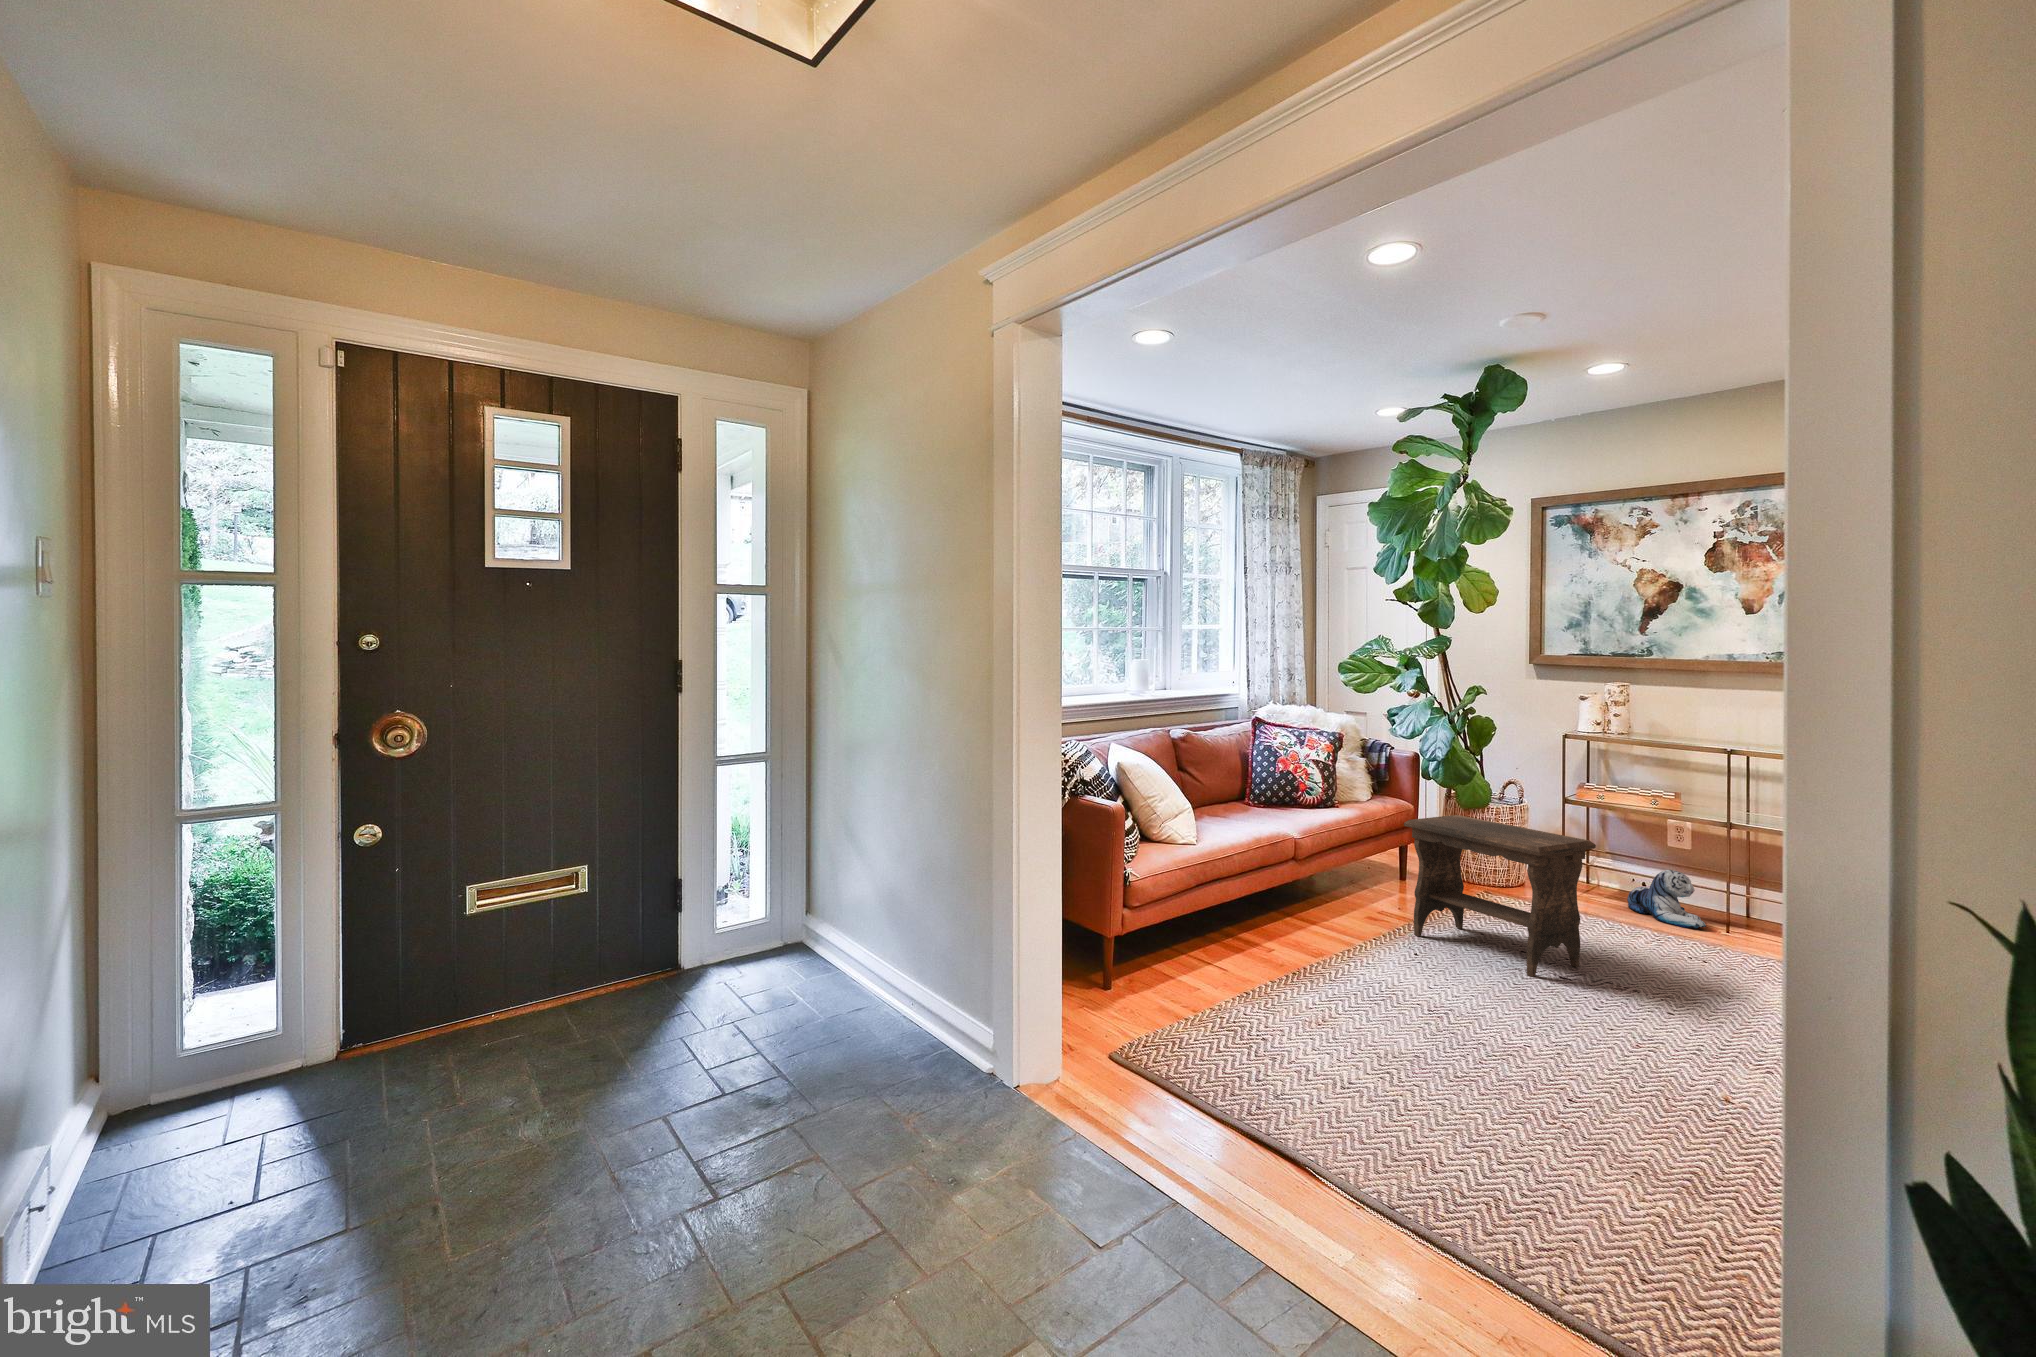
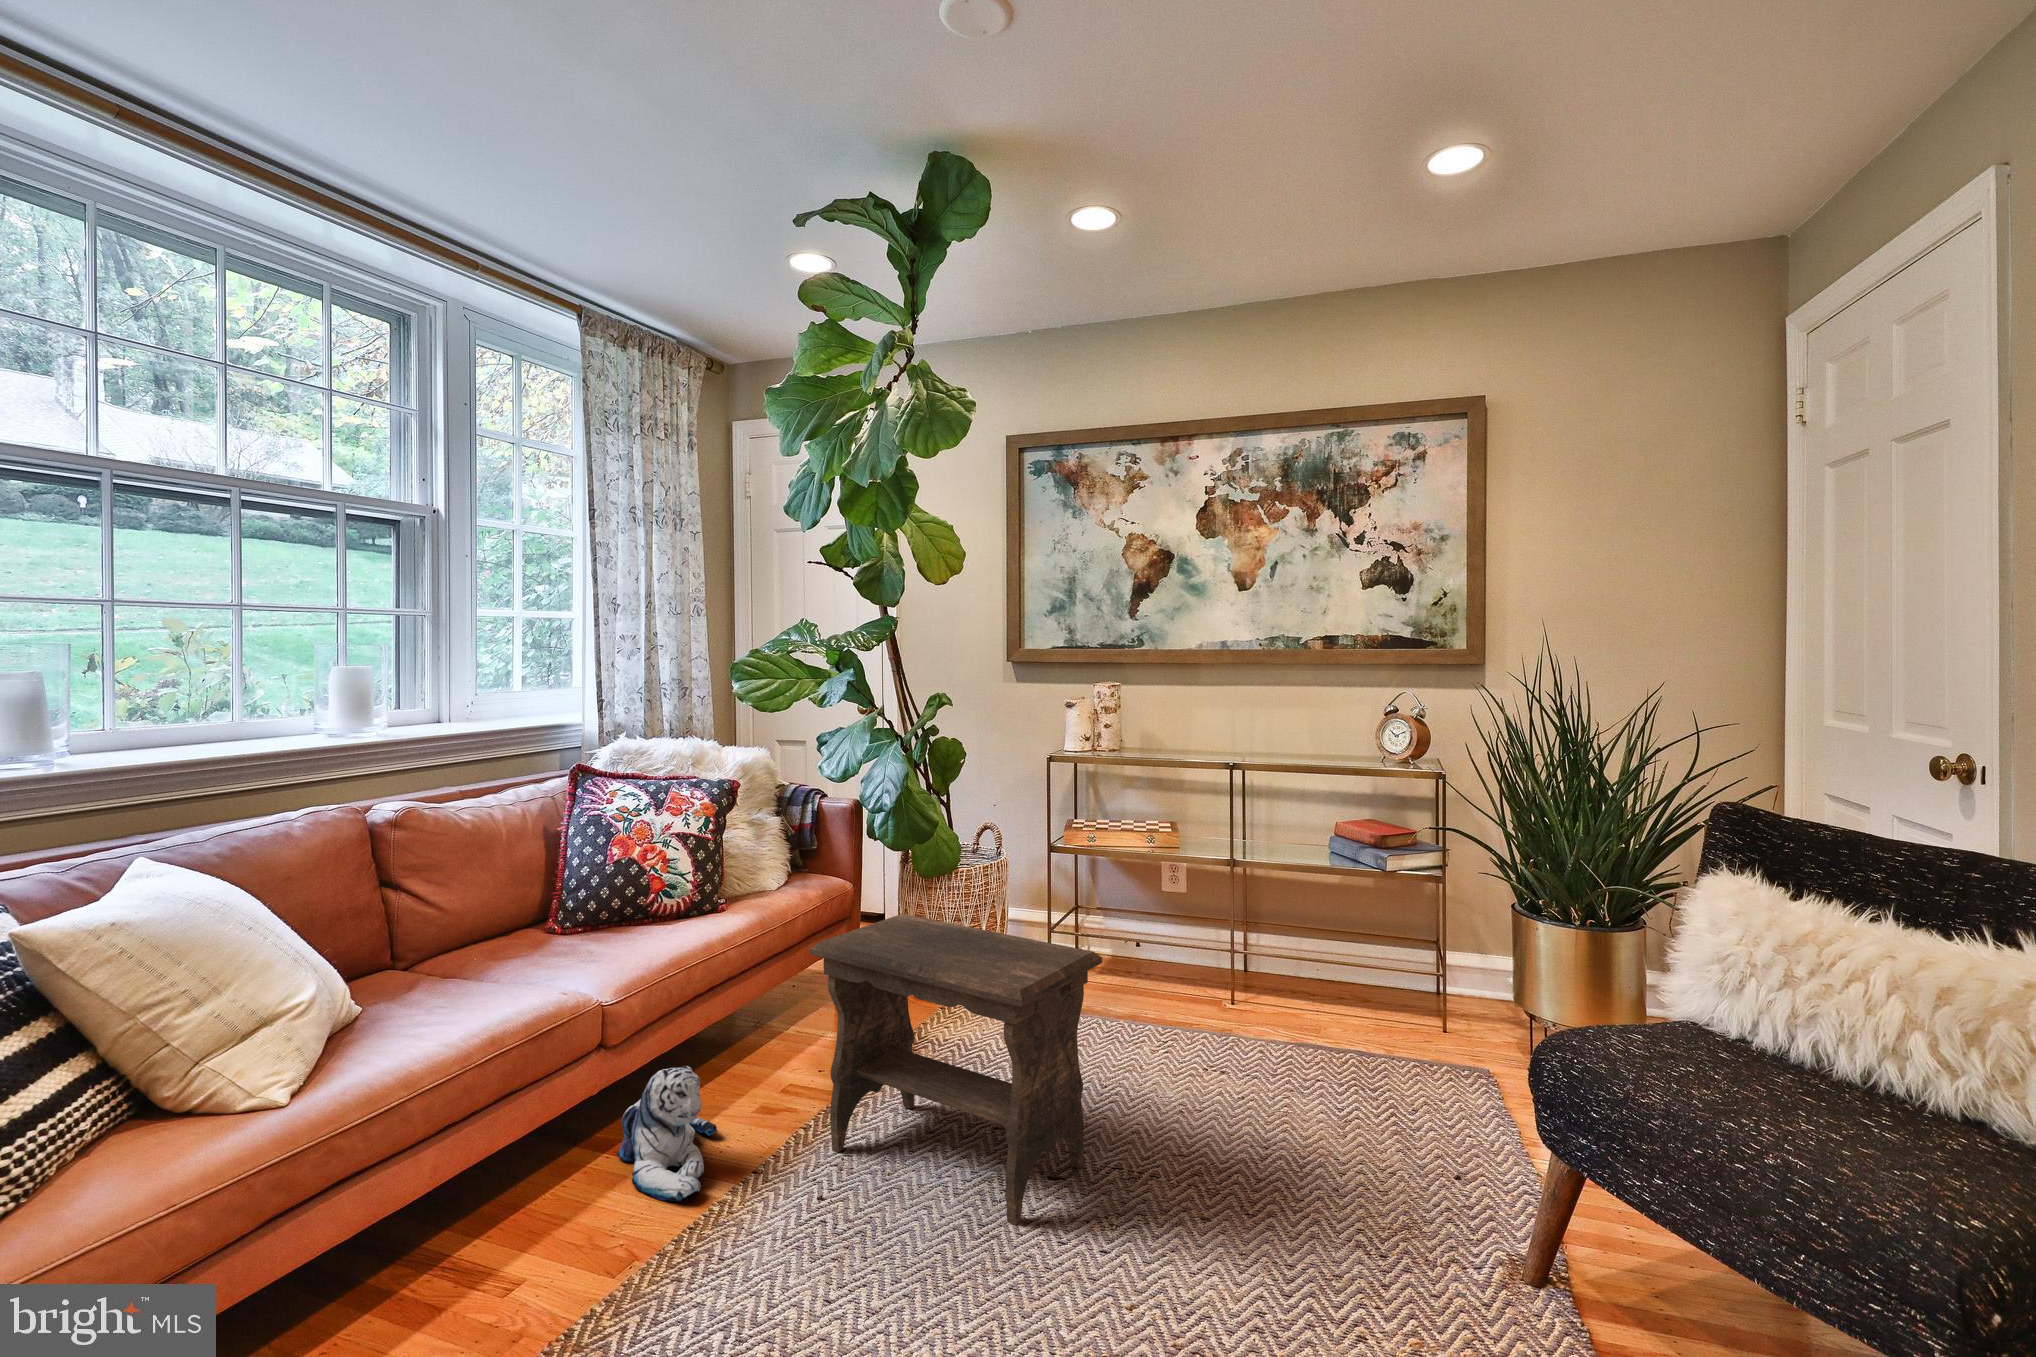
plush toy: present [1627,870,1706,928] -> present [616,1066,717,1201]

